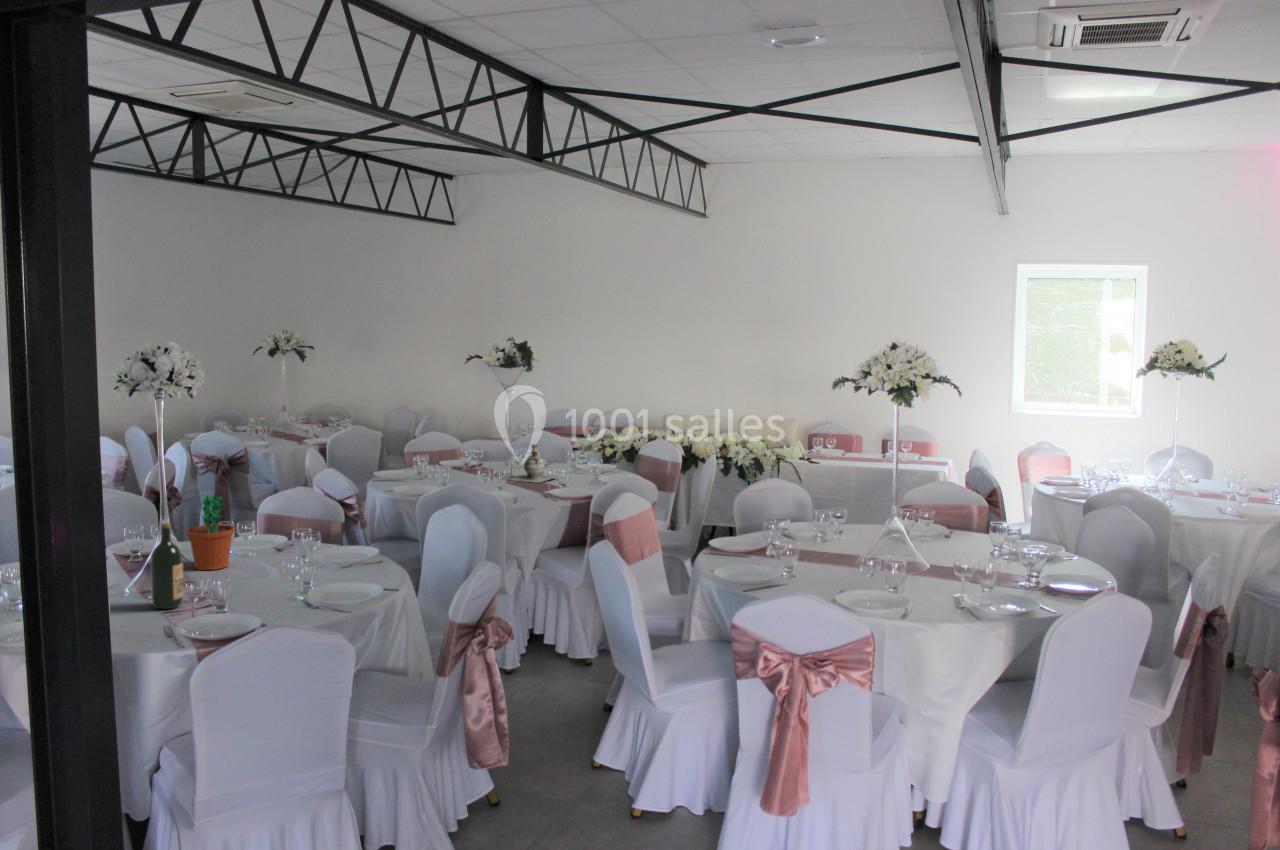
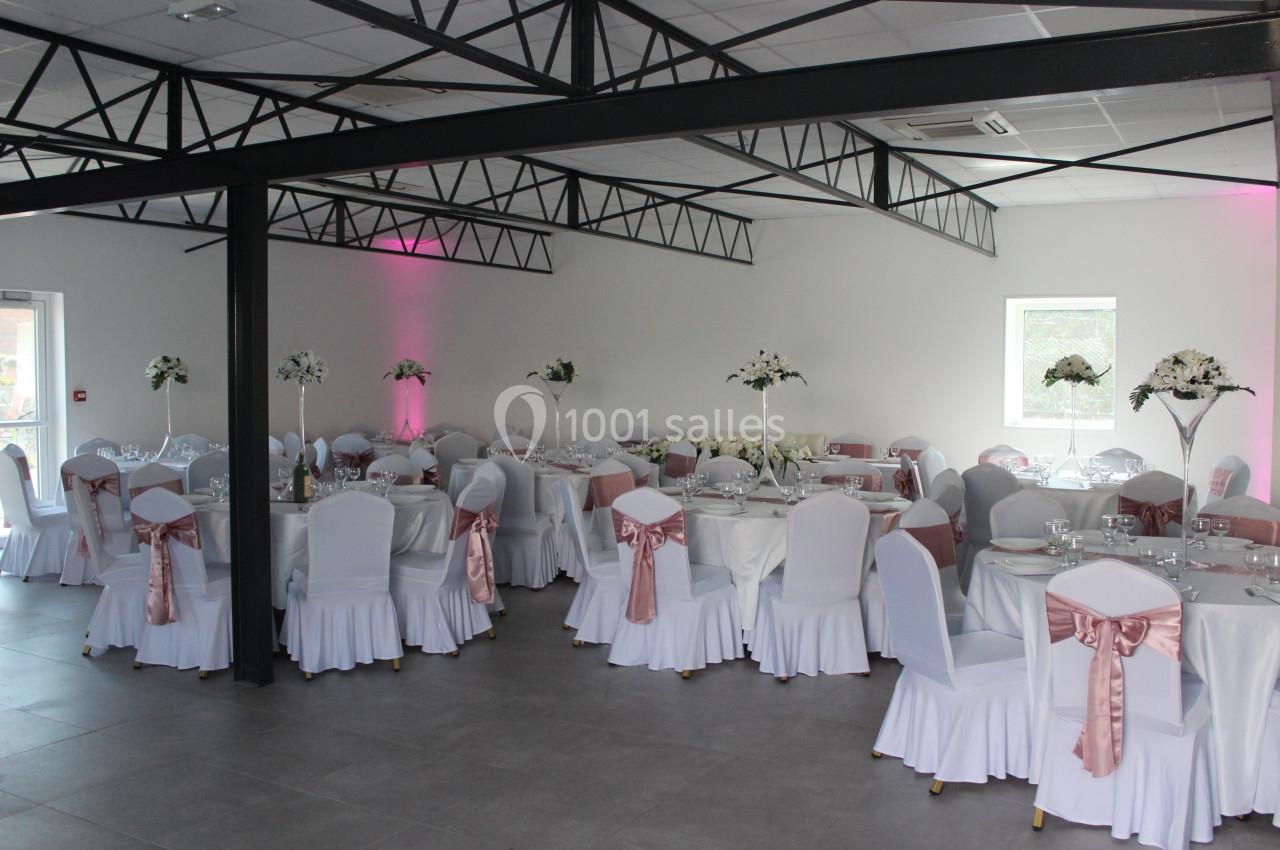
ceramic jug: present [510,445,555,483] -> none [550,438,590,466]
flower pot: present [187,495,235,570] -> none [315,446,344,492]

